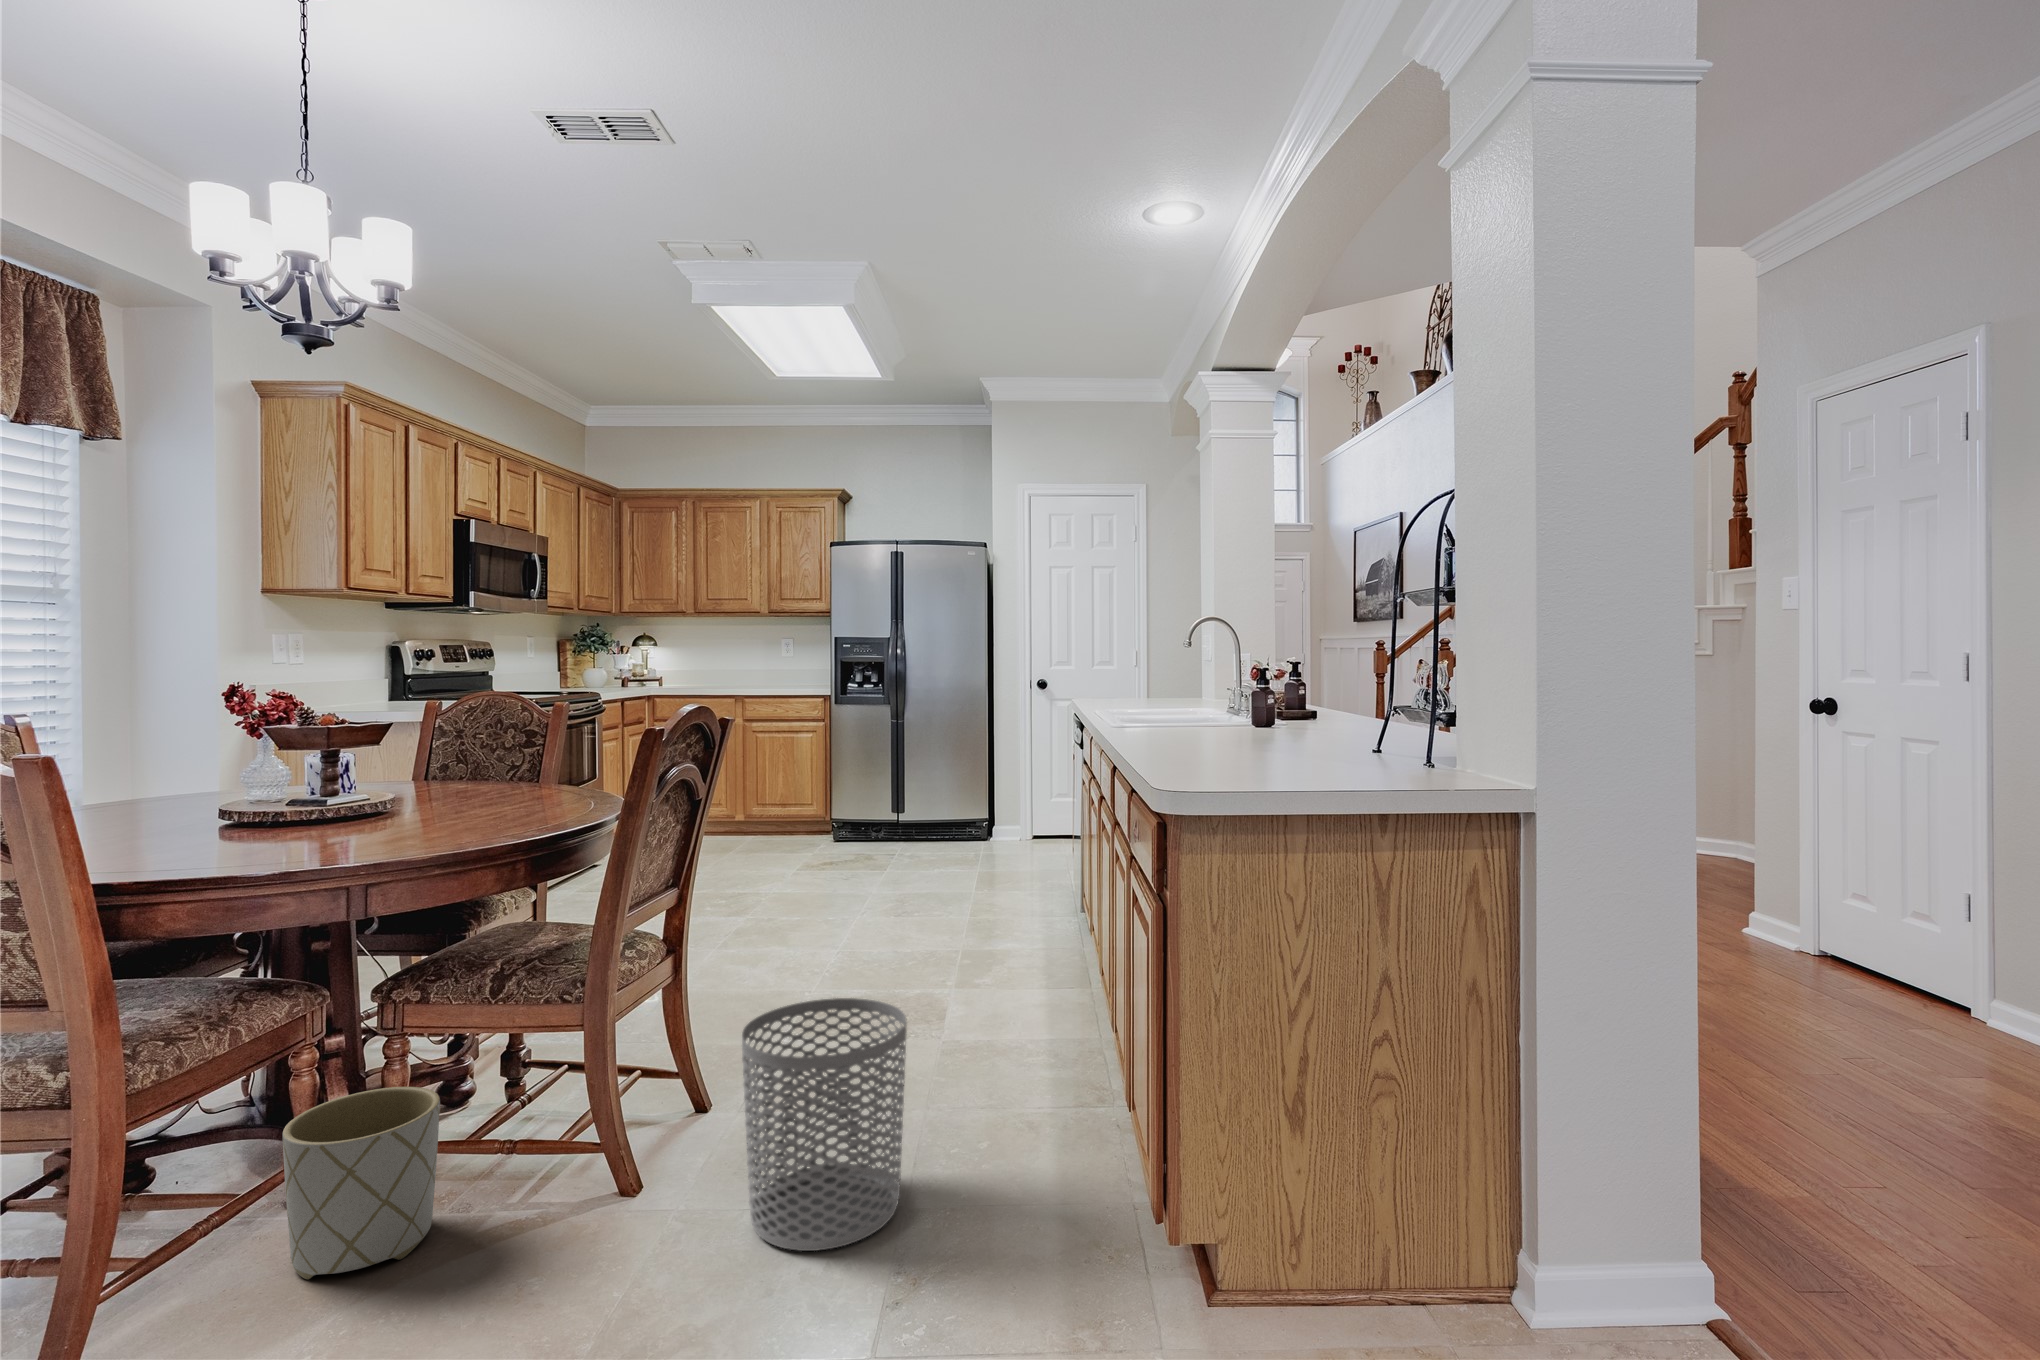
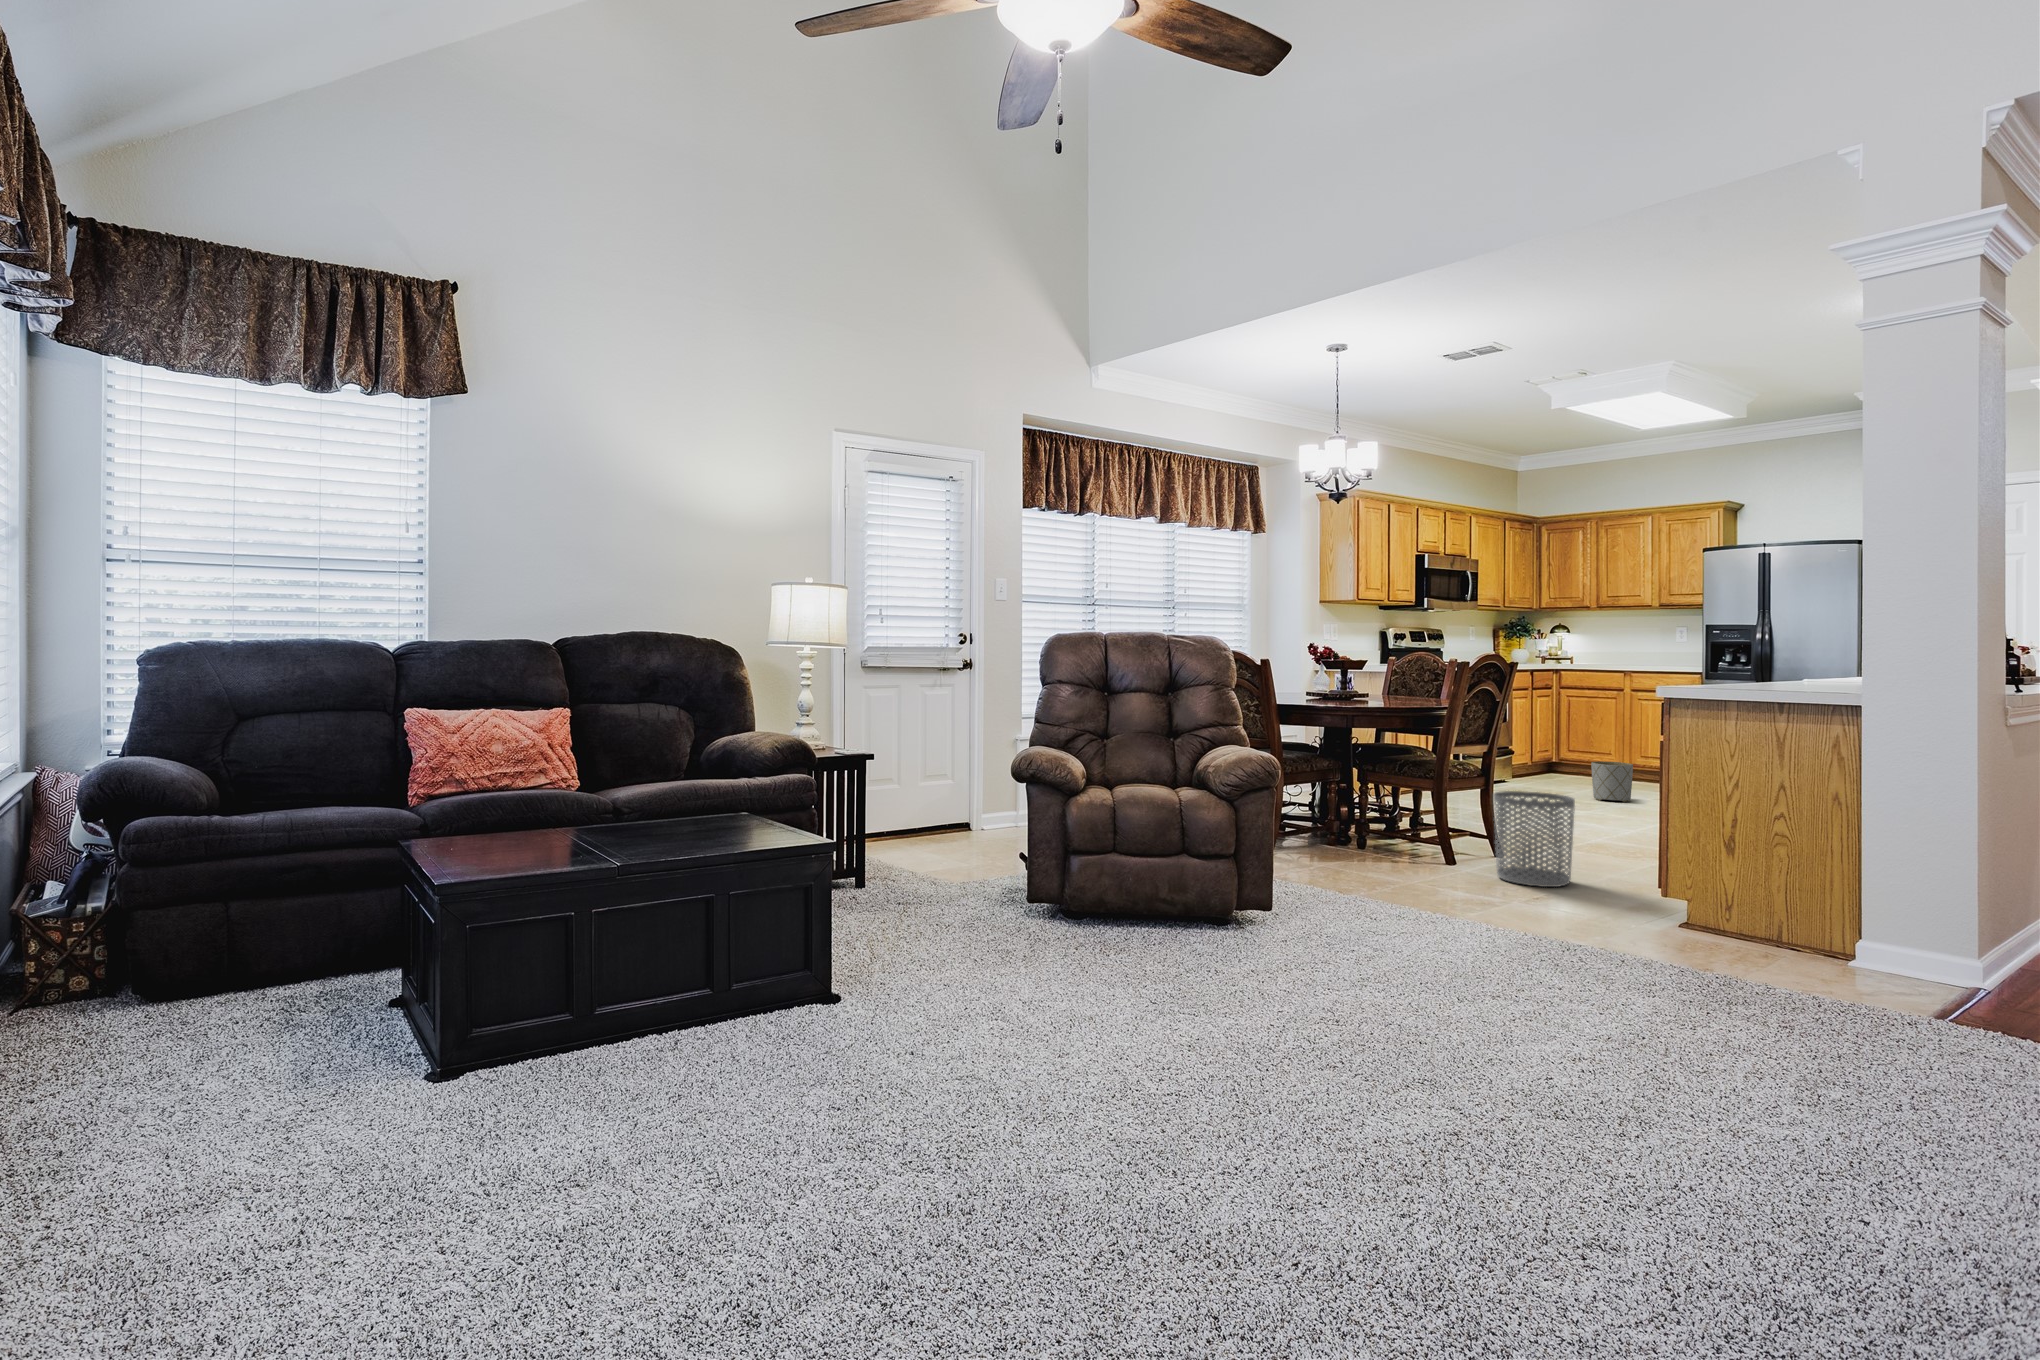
planter: present [283,1087,440,1279] -> present [1591,761,1633,802]

